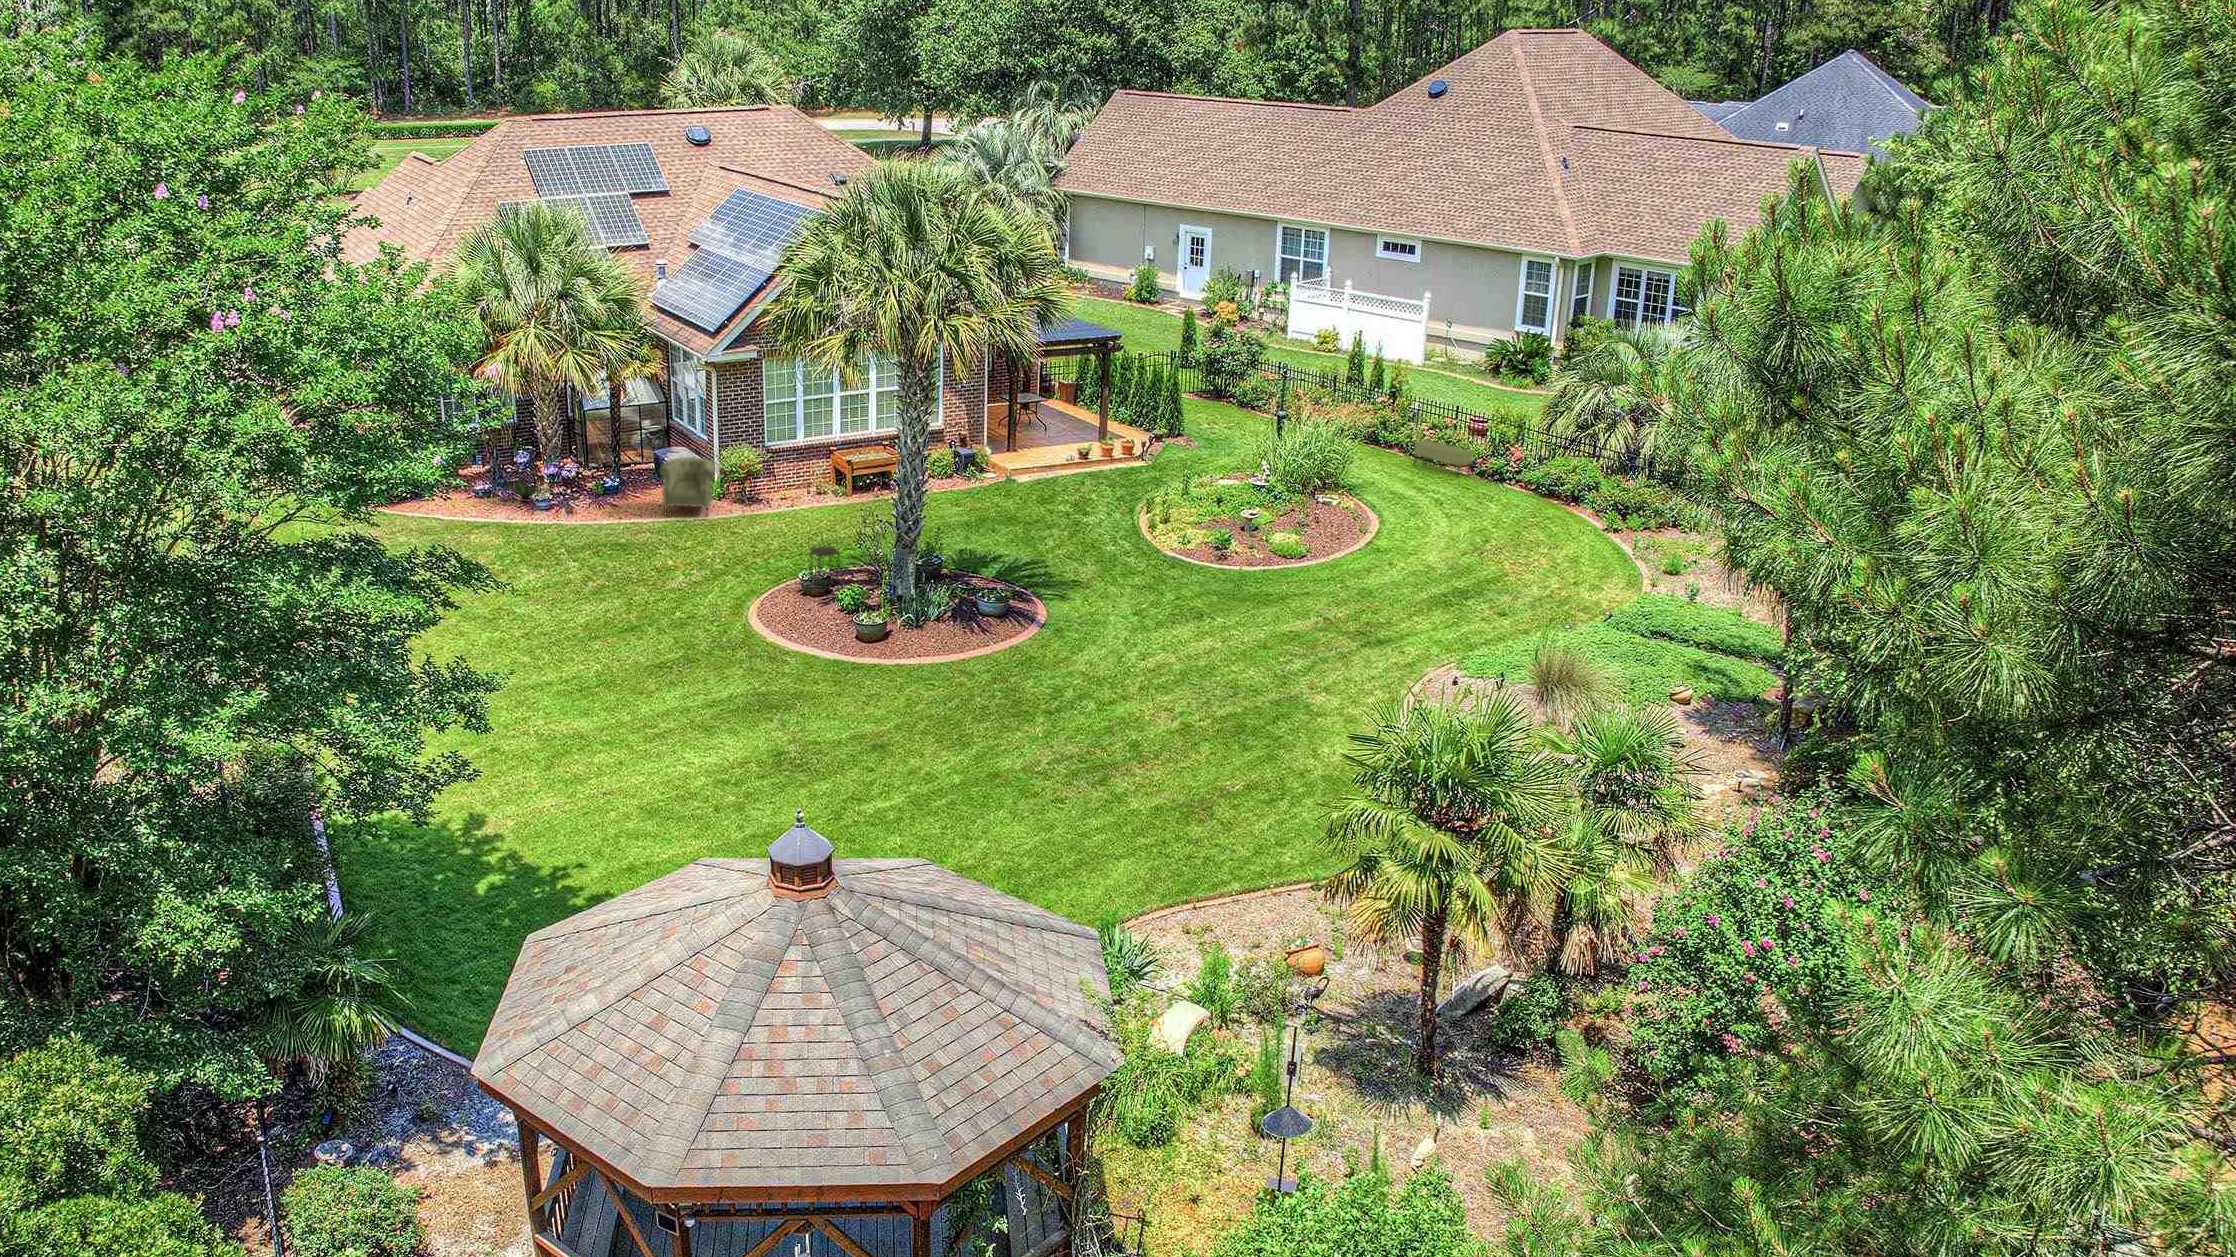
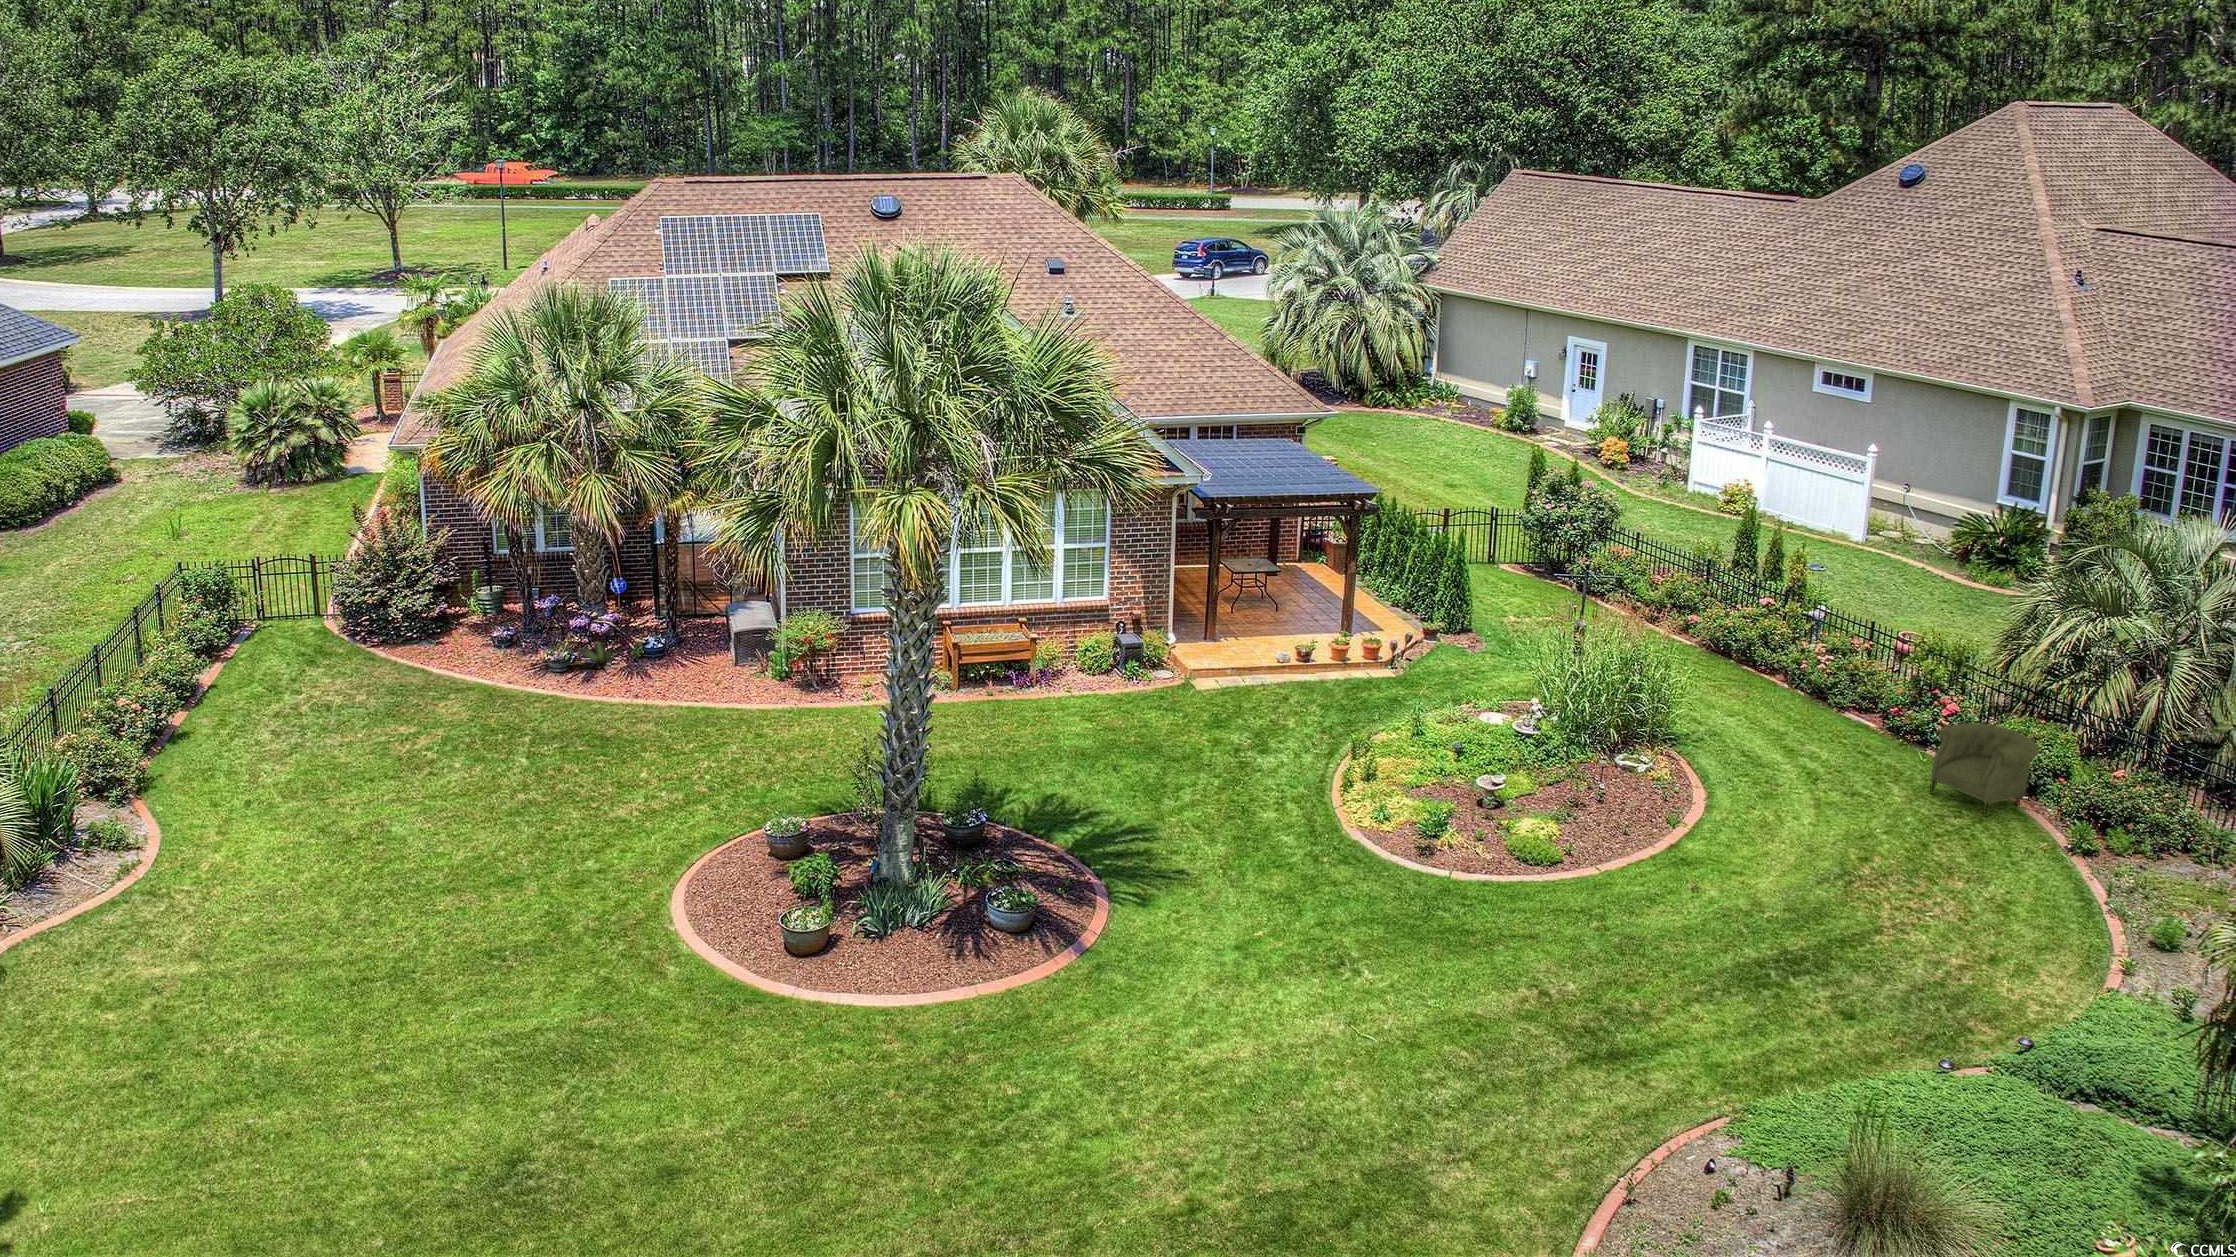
bench: present [1413,440,1473,476] -> none [1785,670,1877,731]
chair: present [660,457,715,515] -> present [1930,723,2039,817]
side table: present [810,546,840,584] -> none [833,785,867,839]

